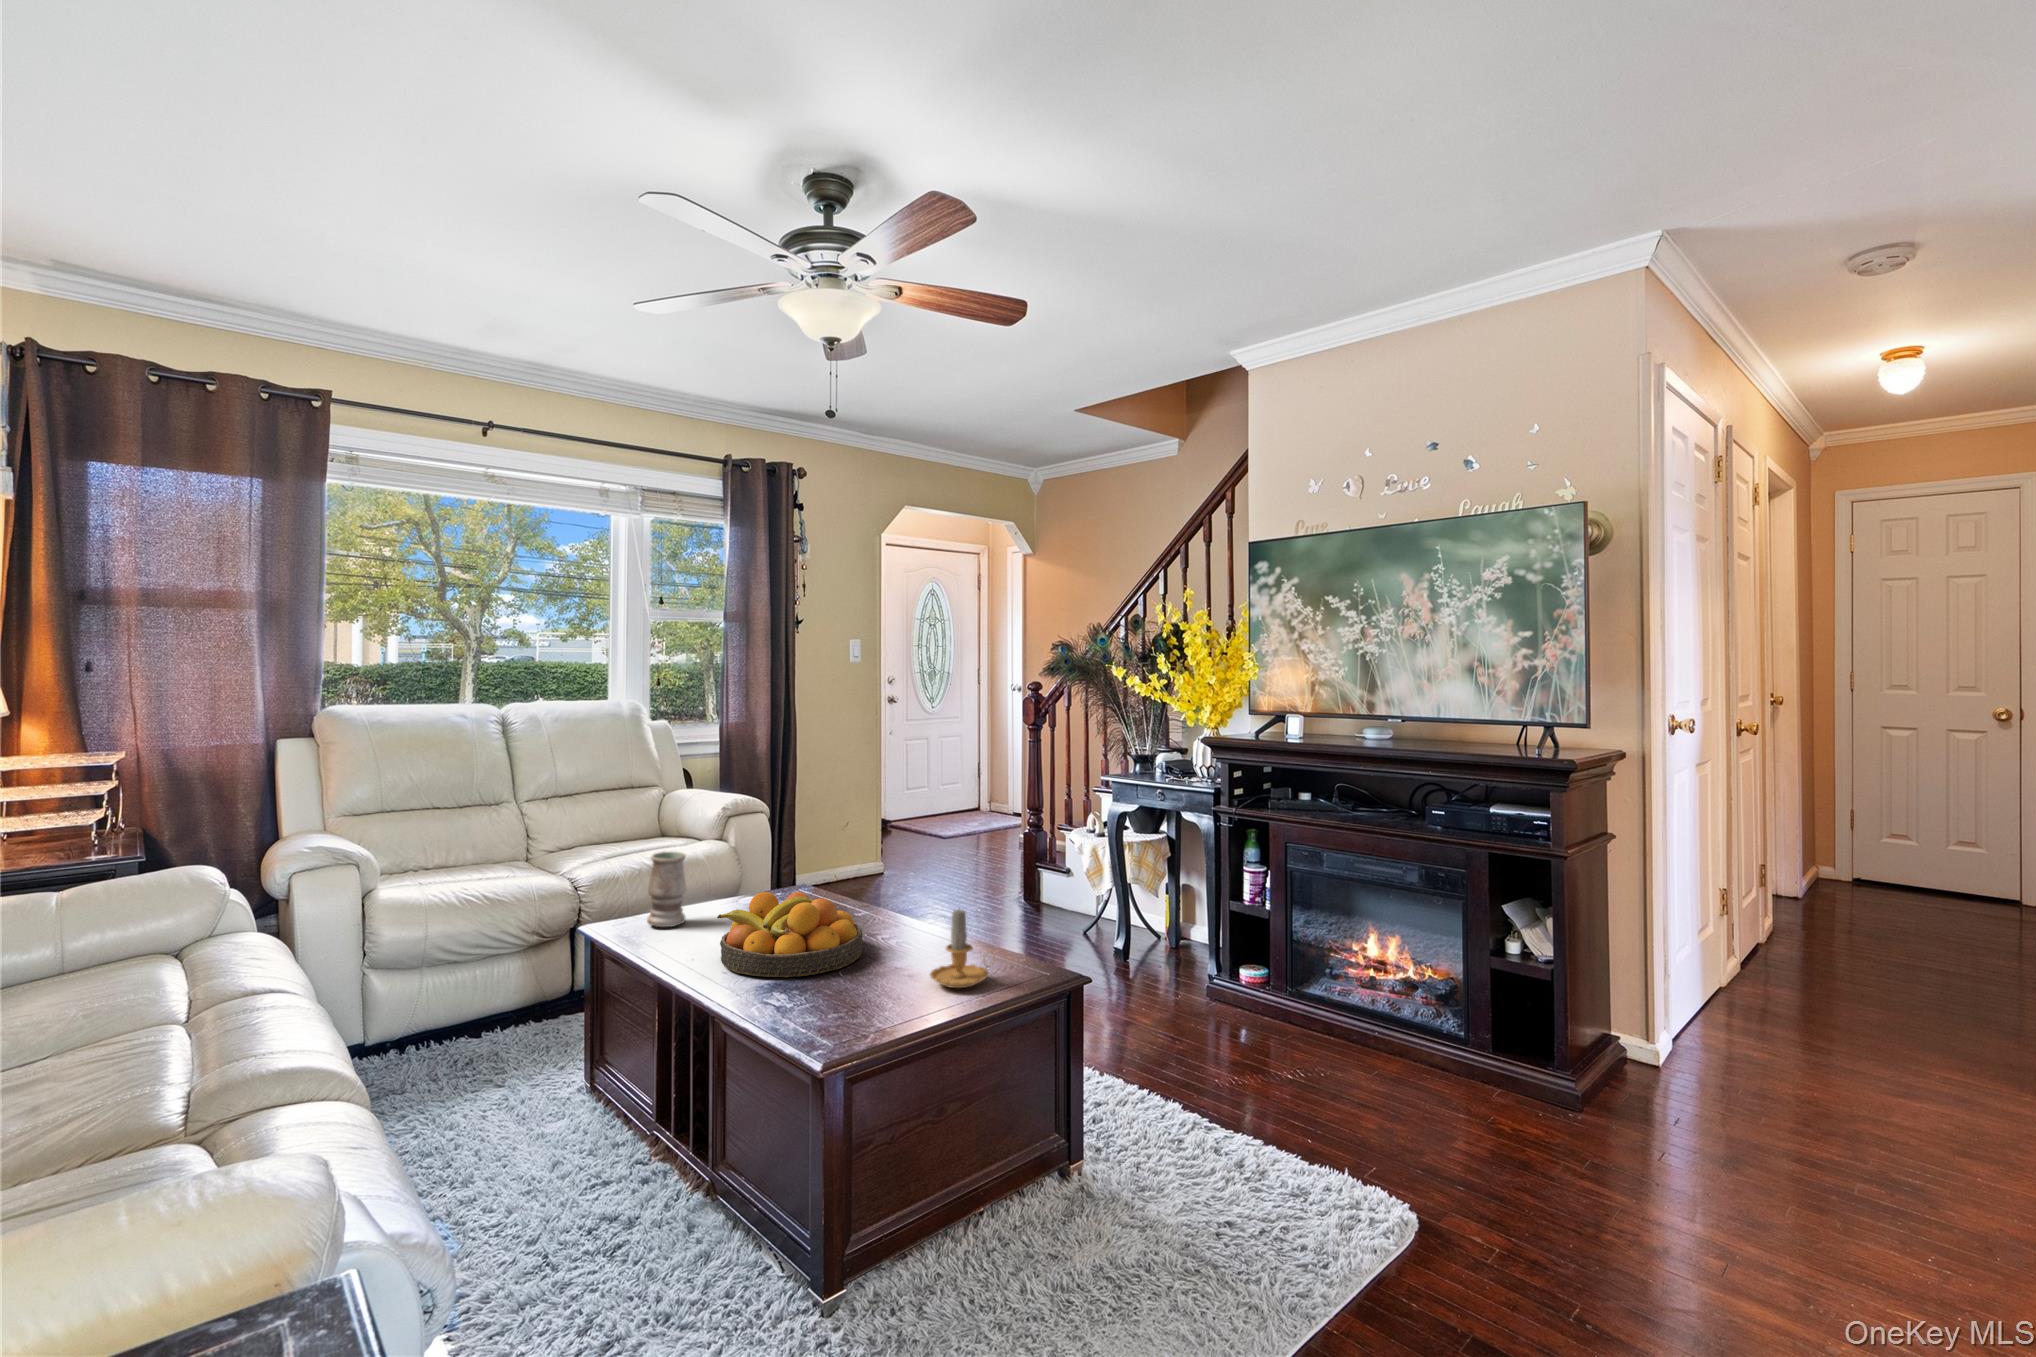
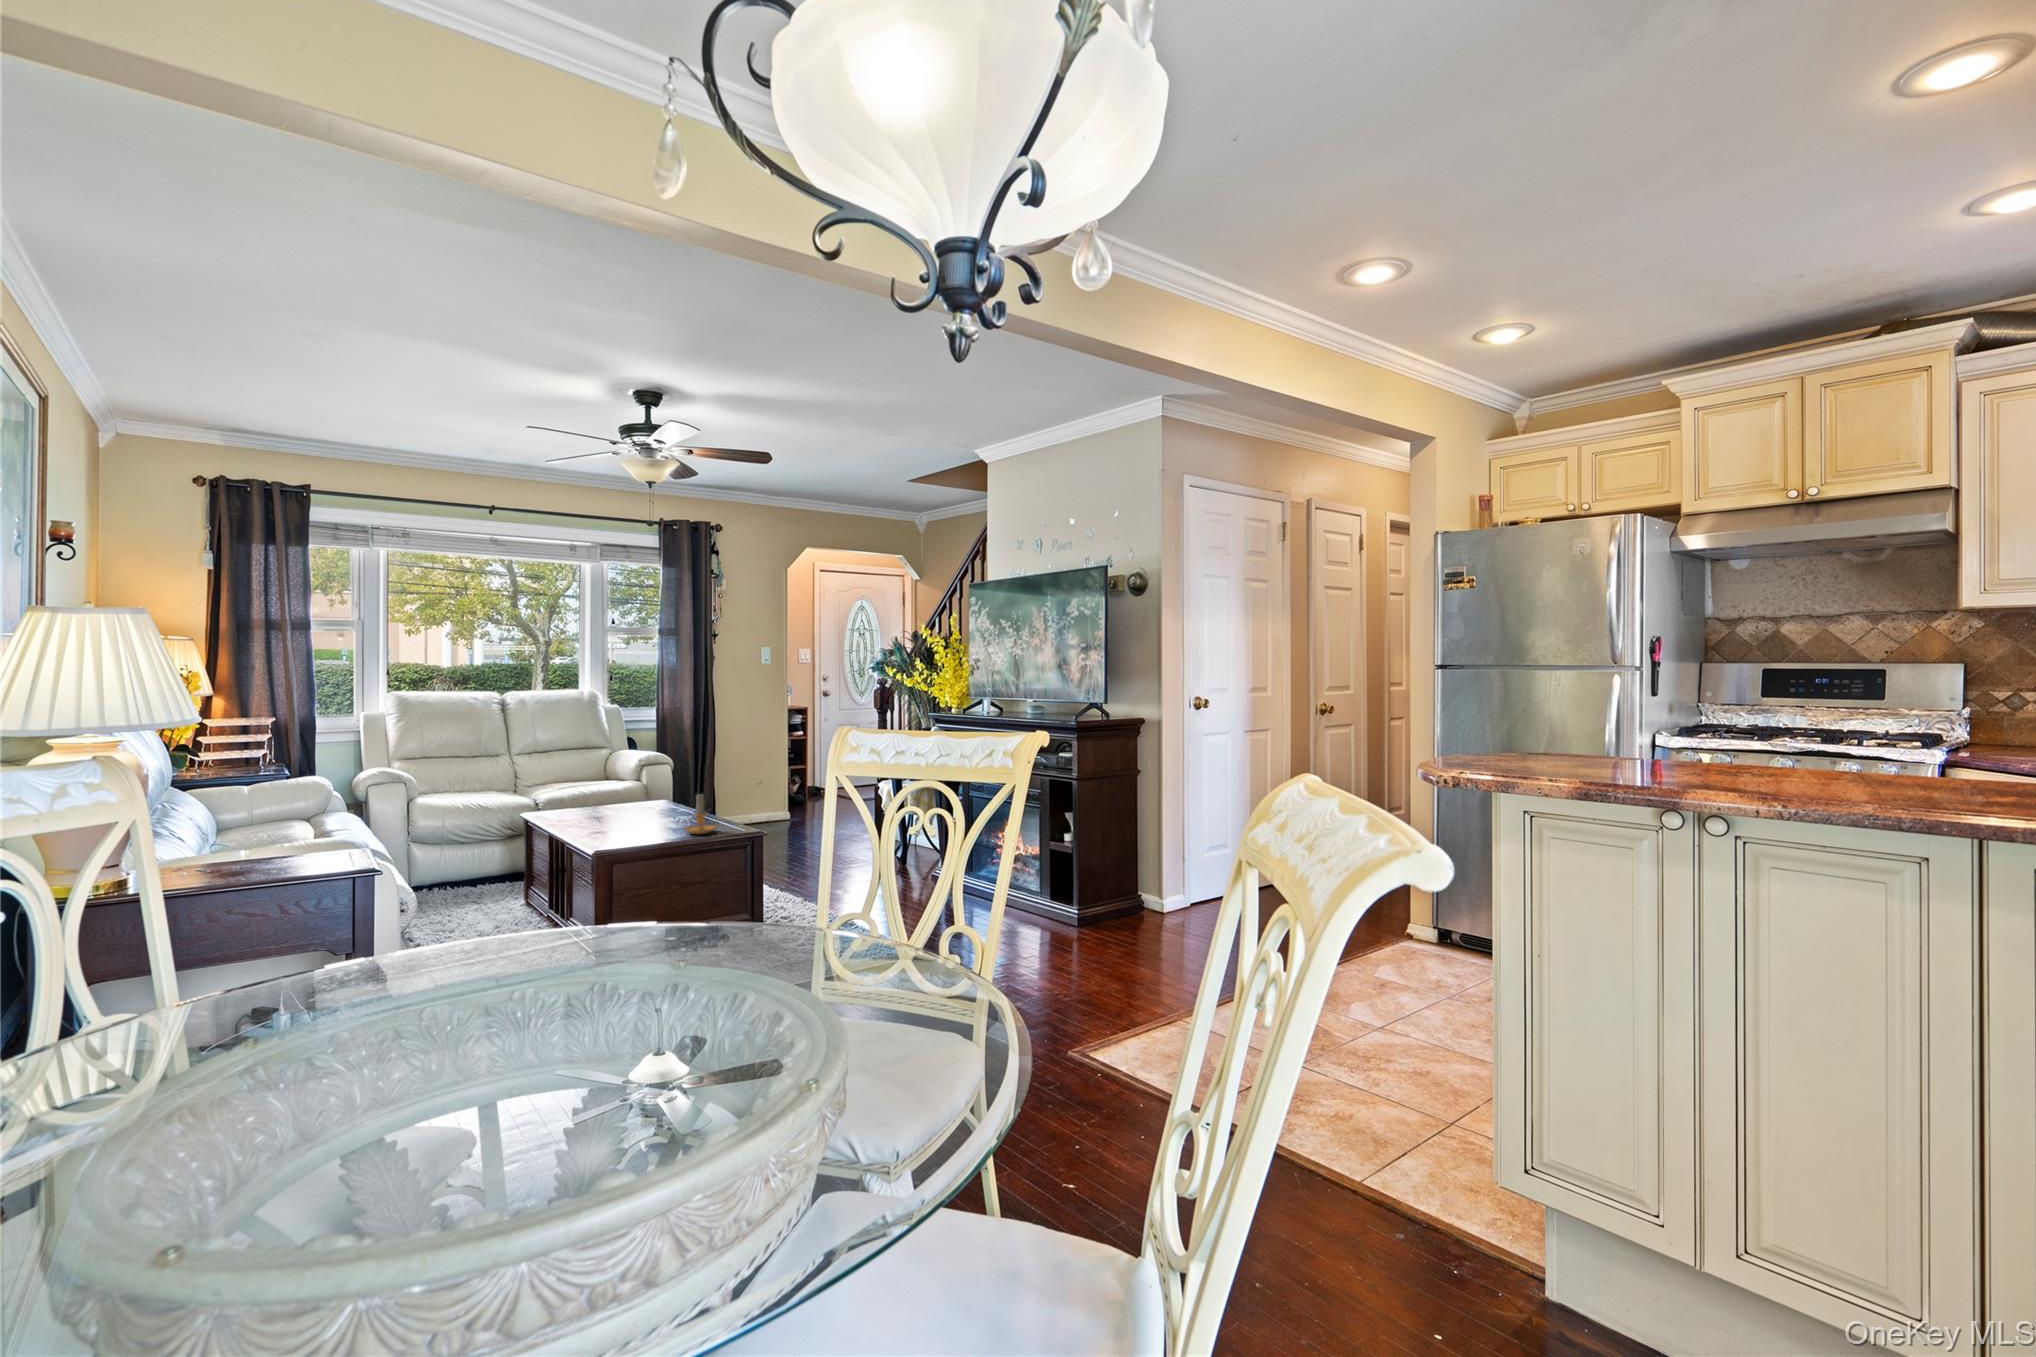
vase: present [647,852,686,927] -> none [558,772,581,814]
fruit bowl: present [717,892,863,977] -> none [583,790,666,830]

